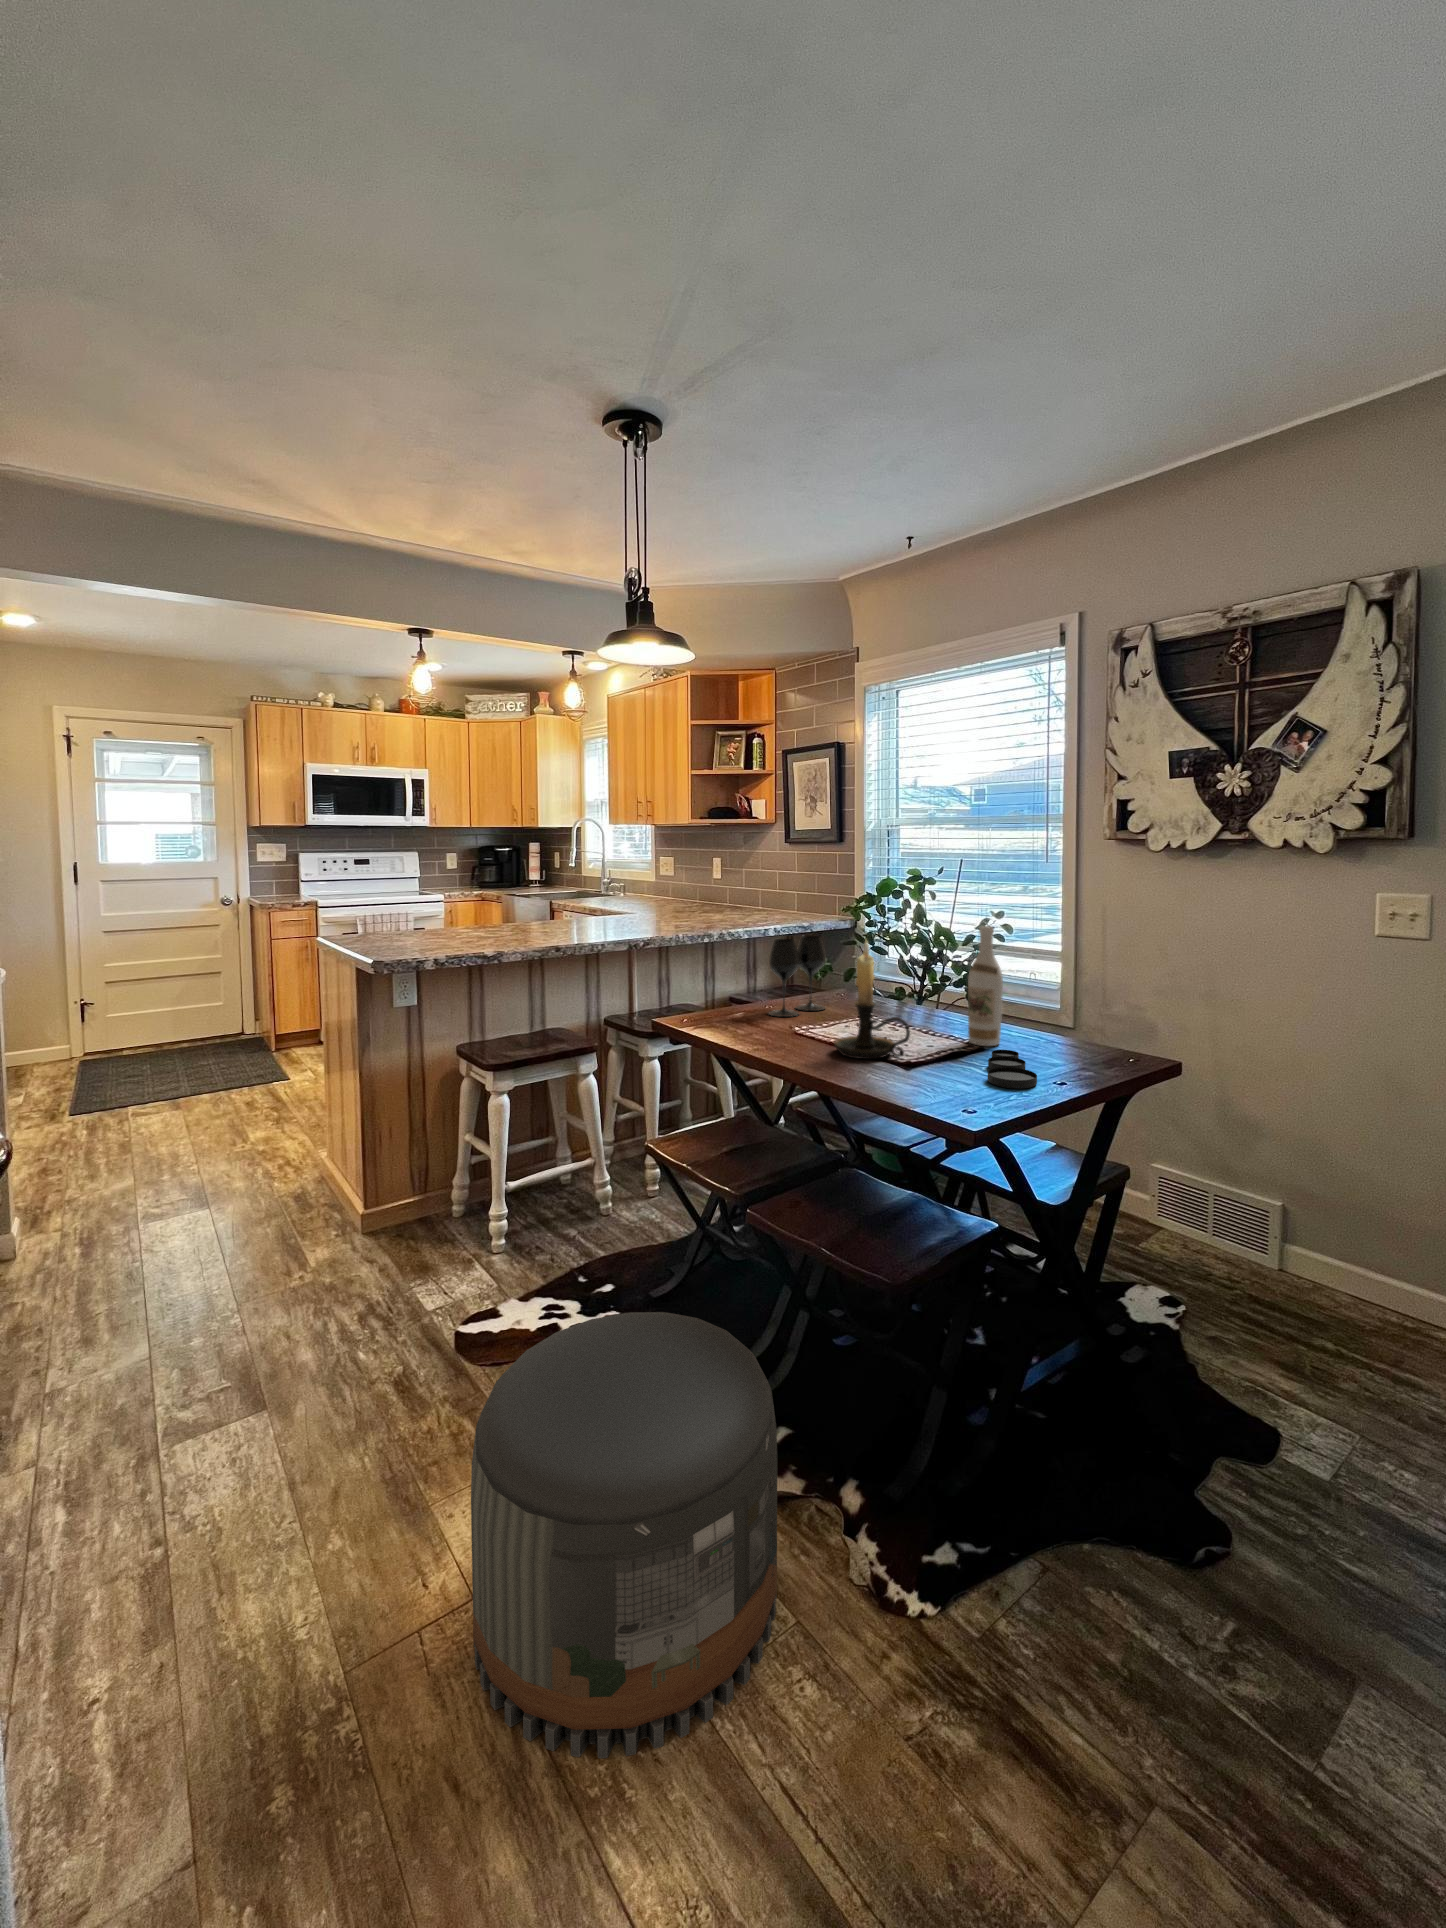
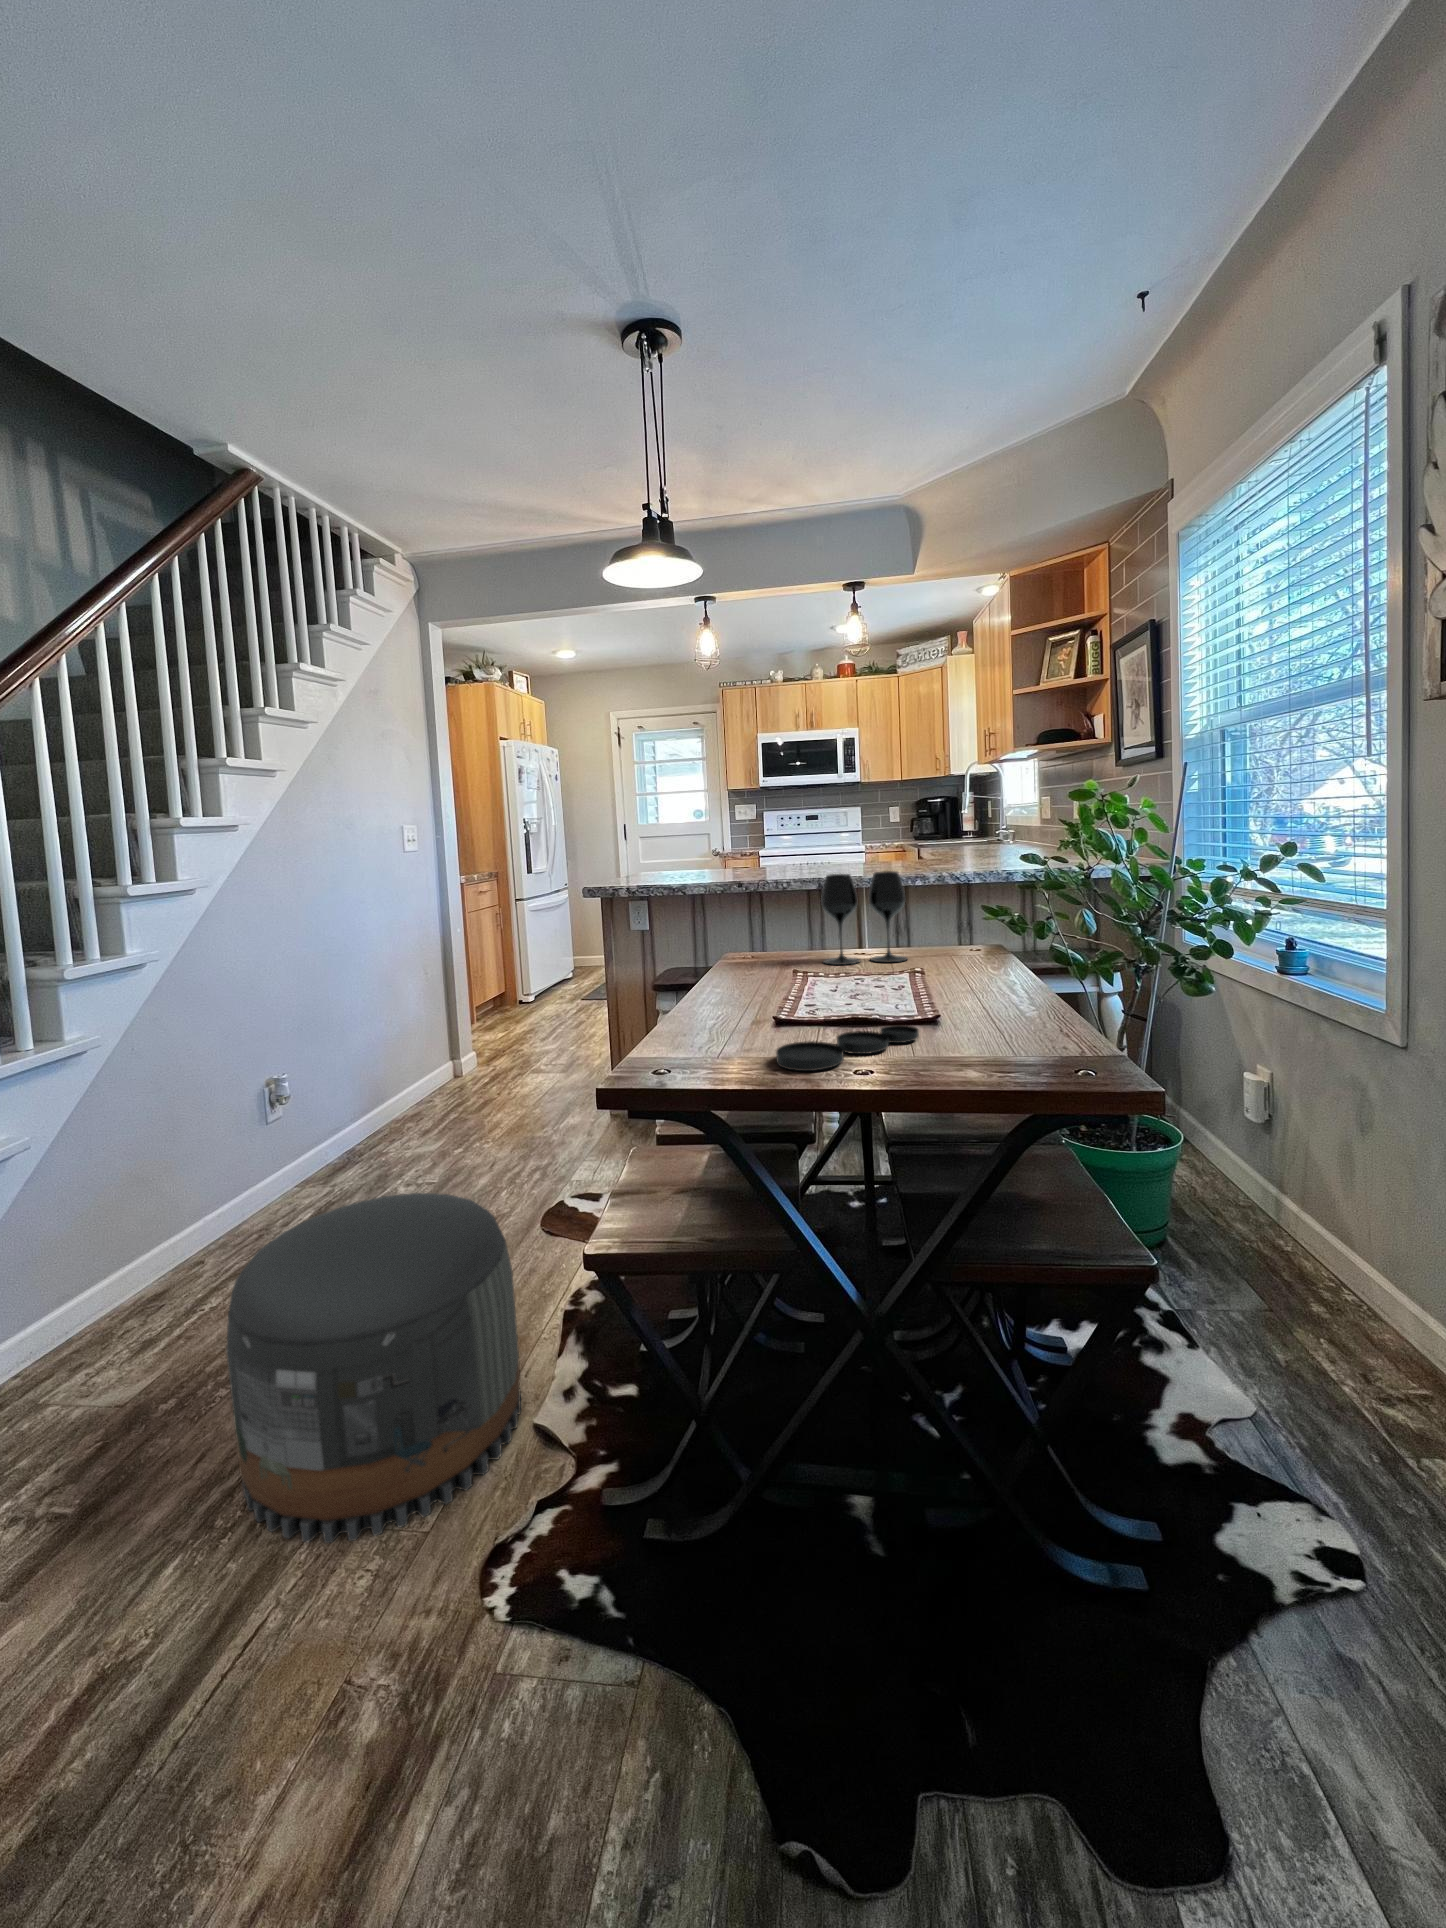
wine bottle: present [968,926,1003,1046] -> none [919,851,969,1023]
candle holder: present [834,941,910,1059] -> none [738,866,813,1015]

